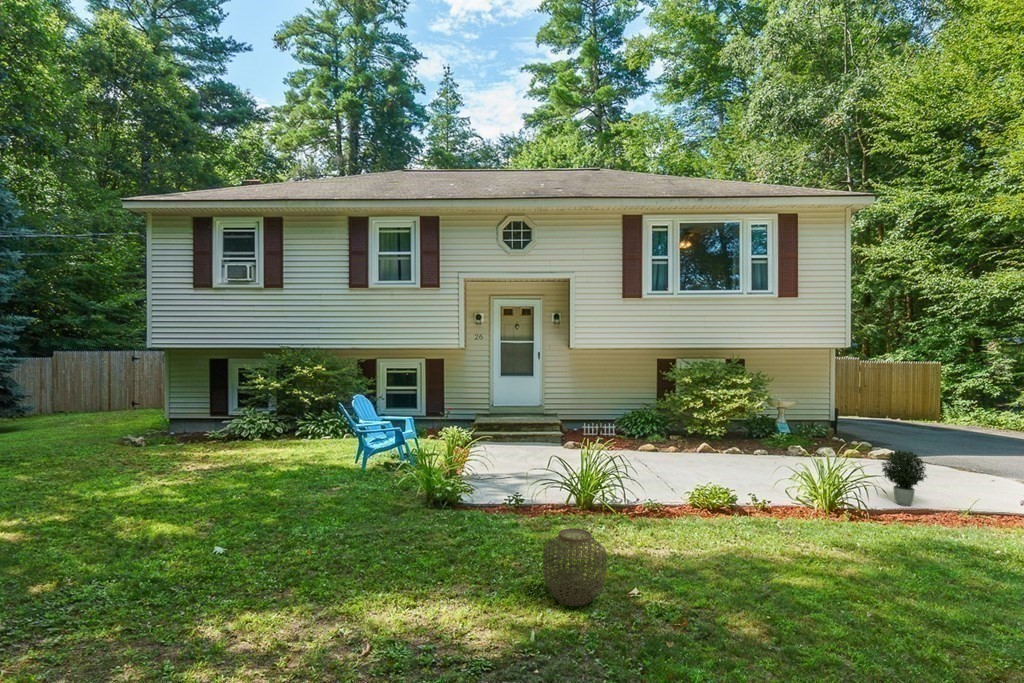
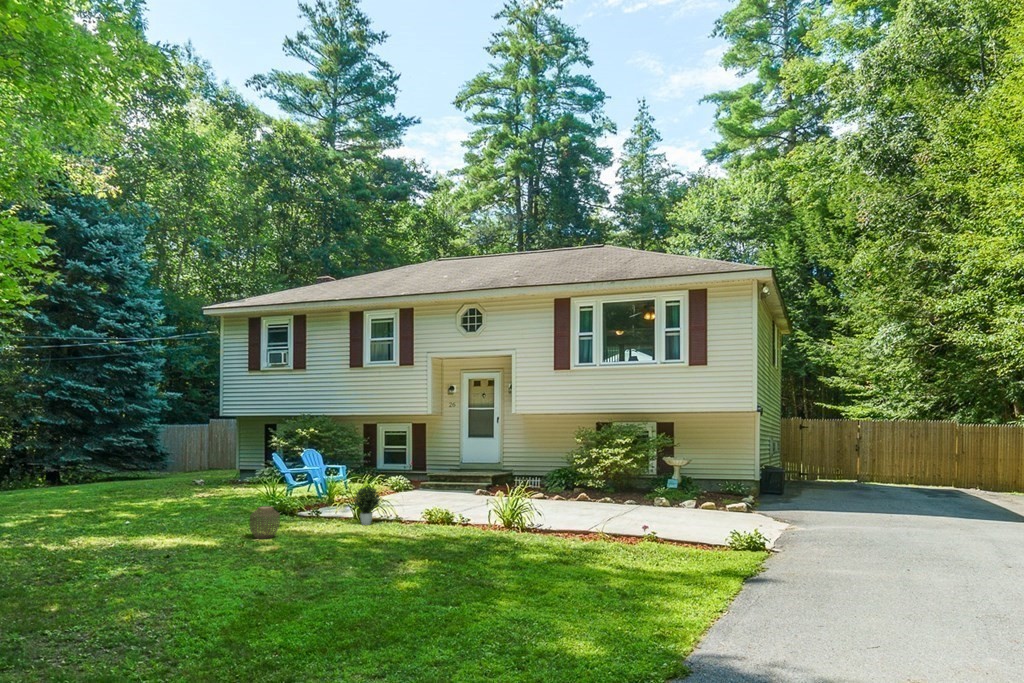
potted plant: present [882,450,927,506] -> present [353,487,379,525]

